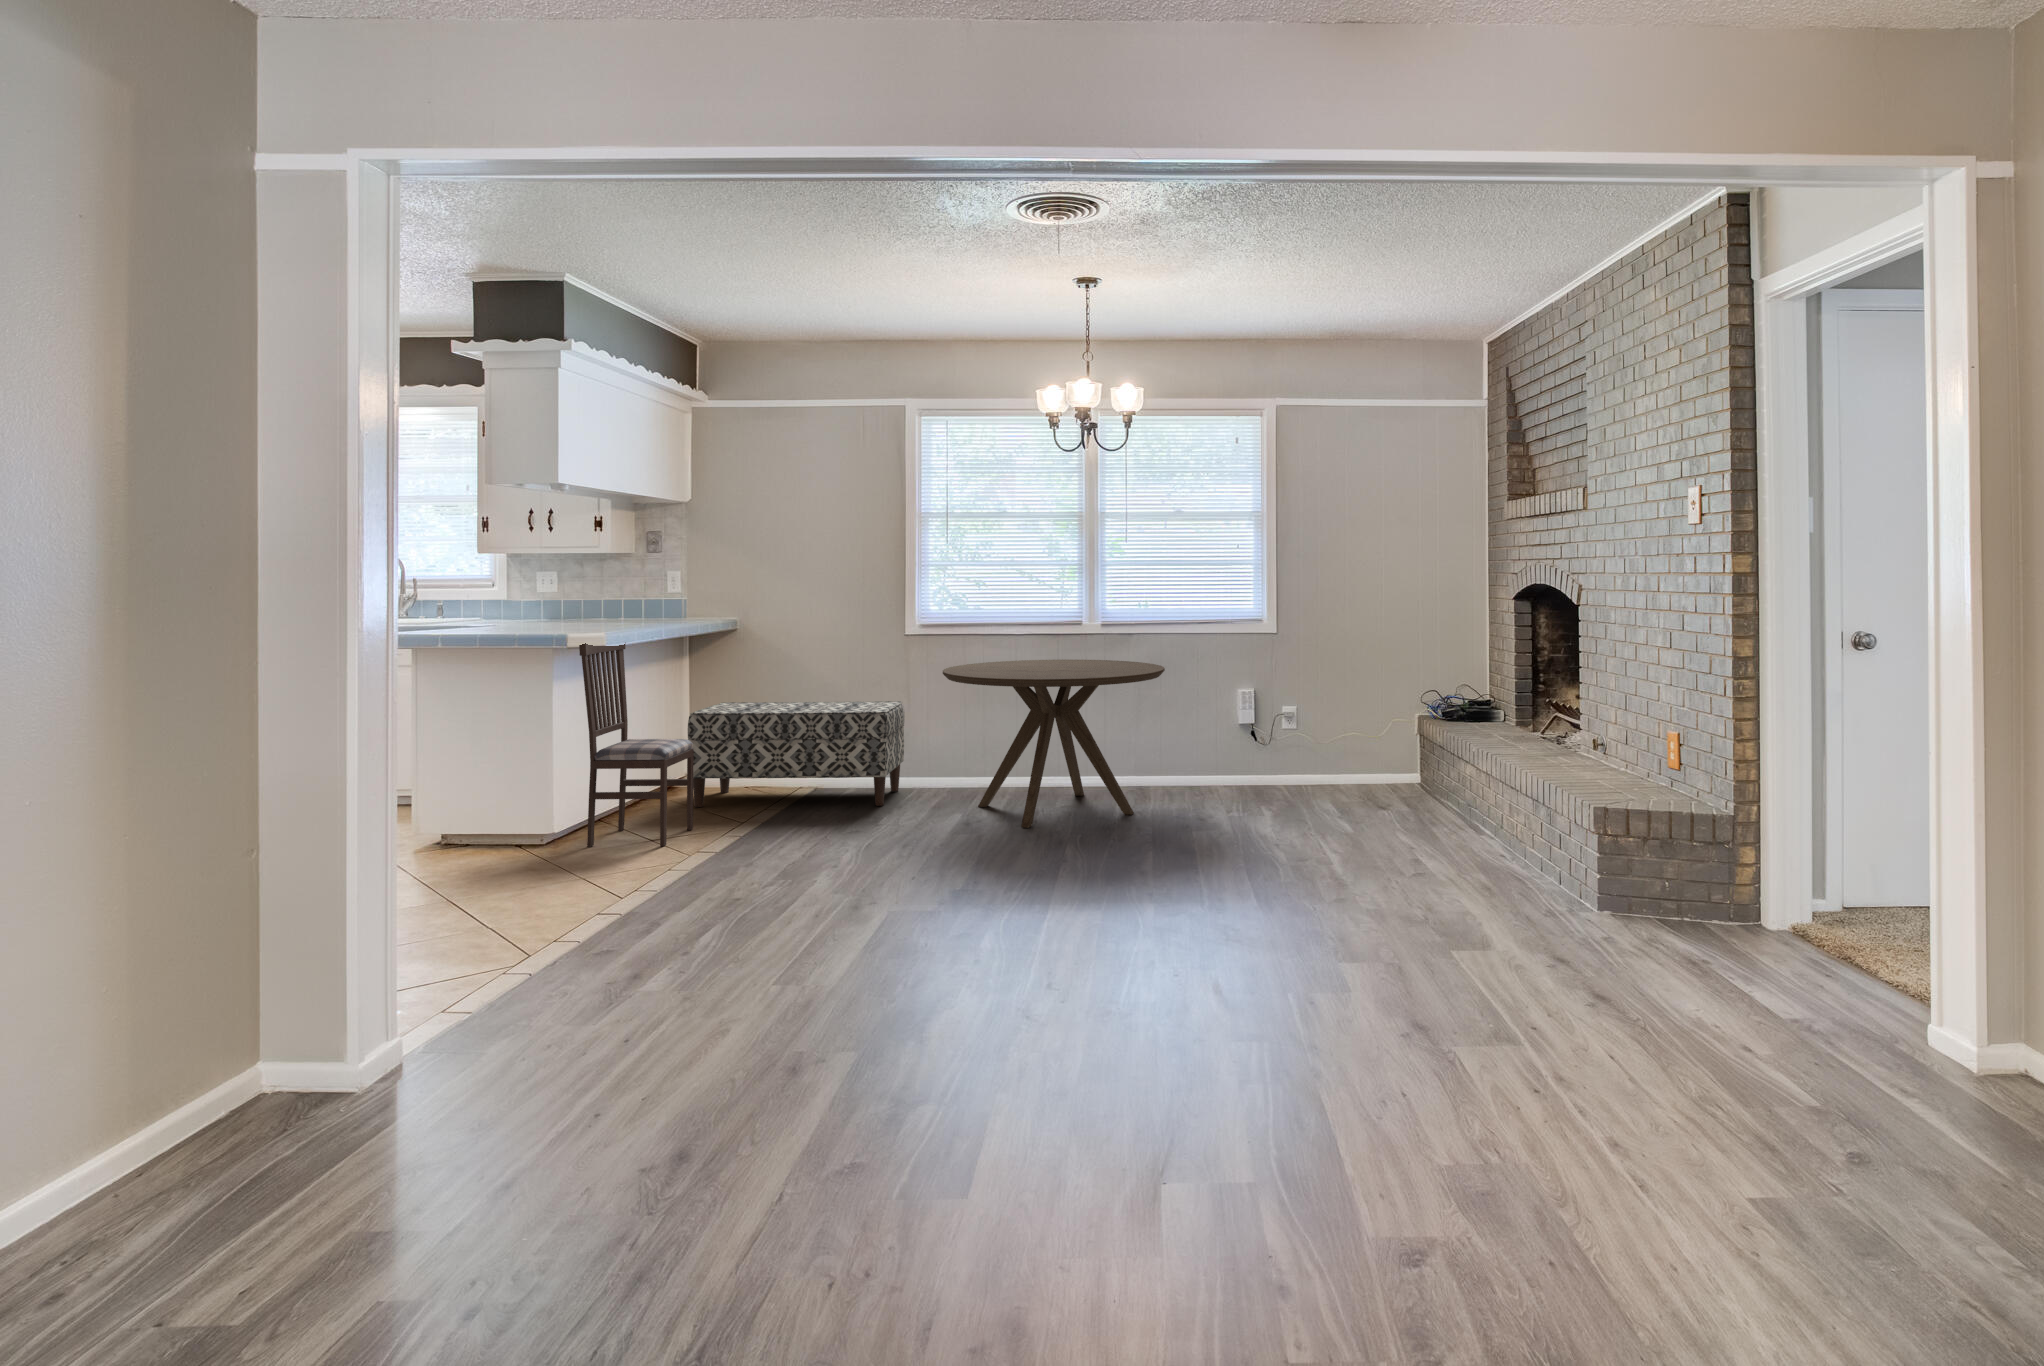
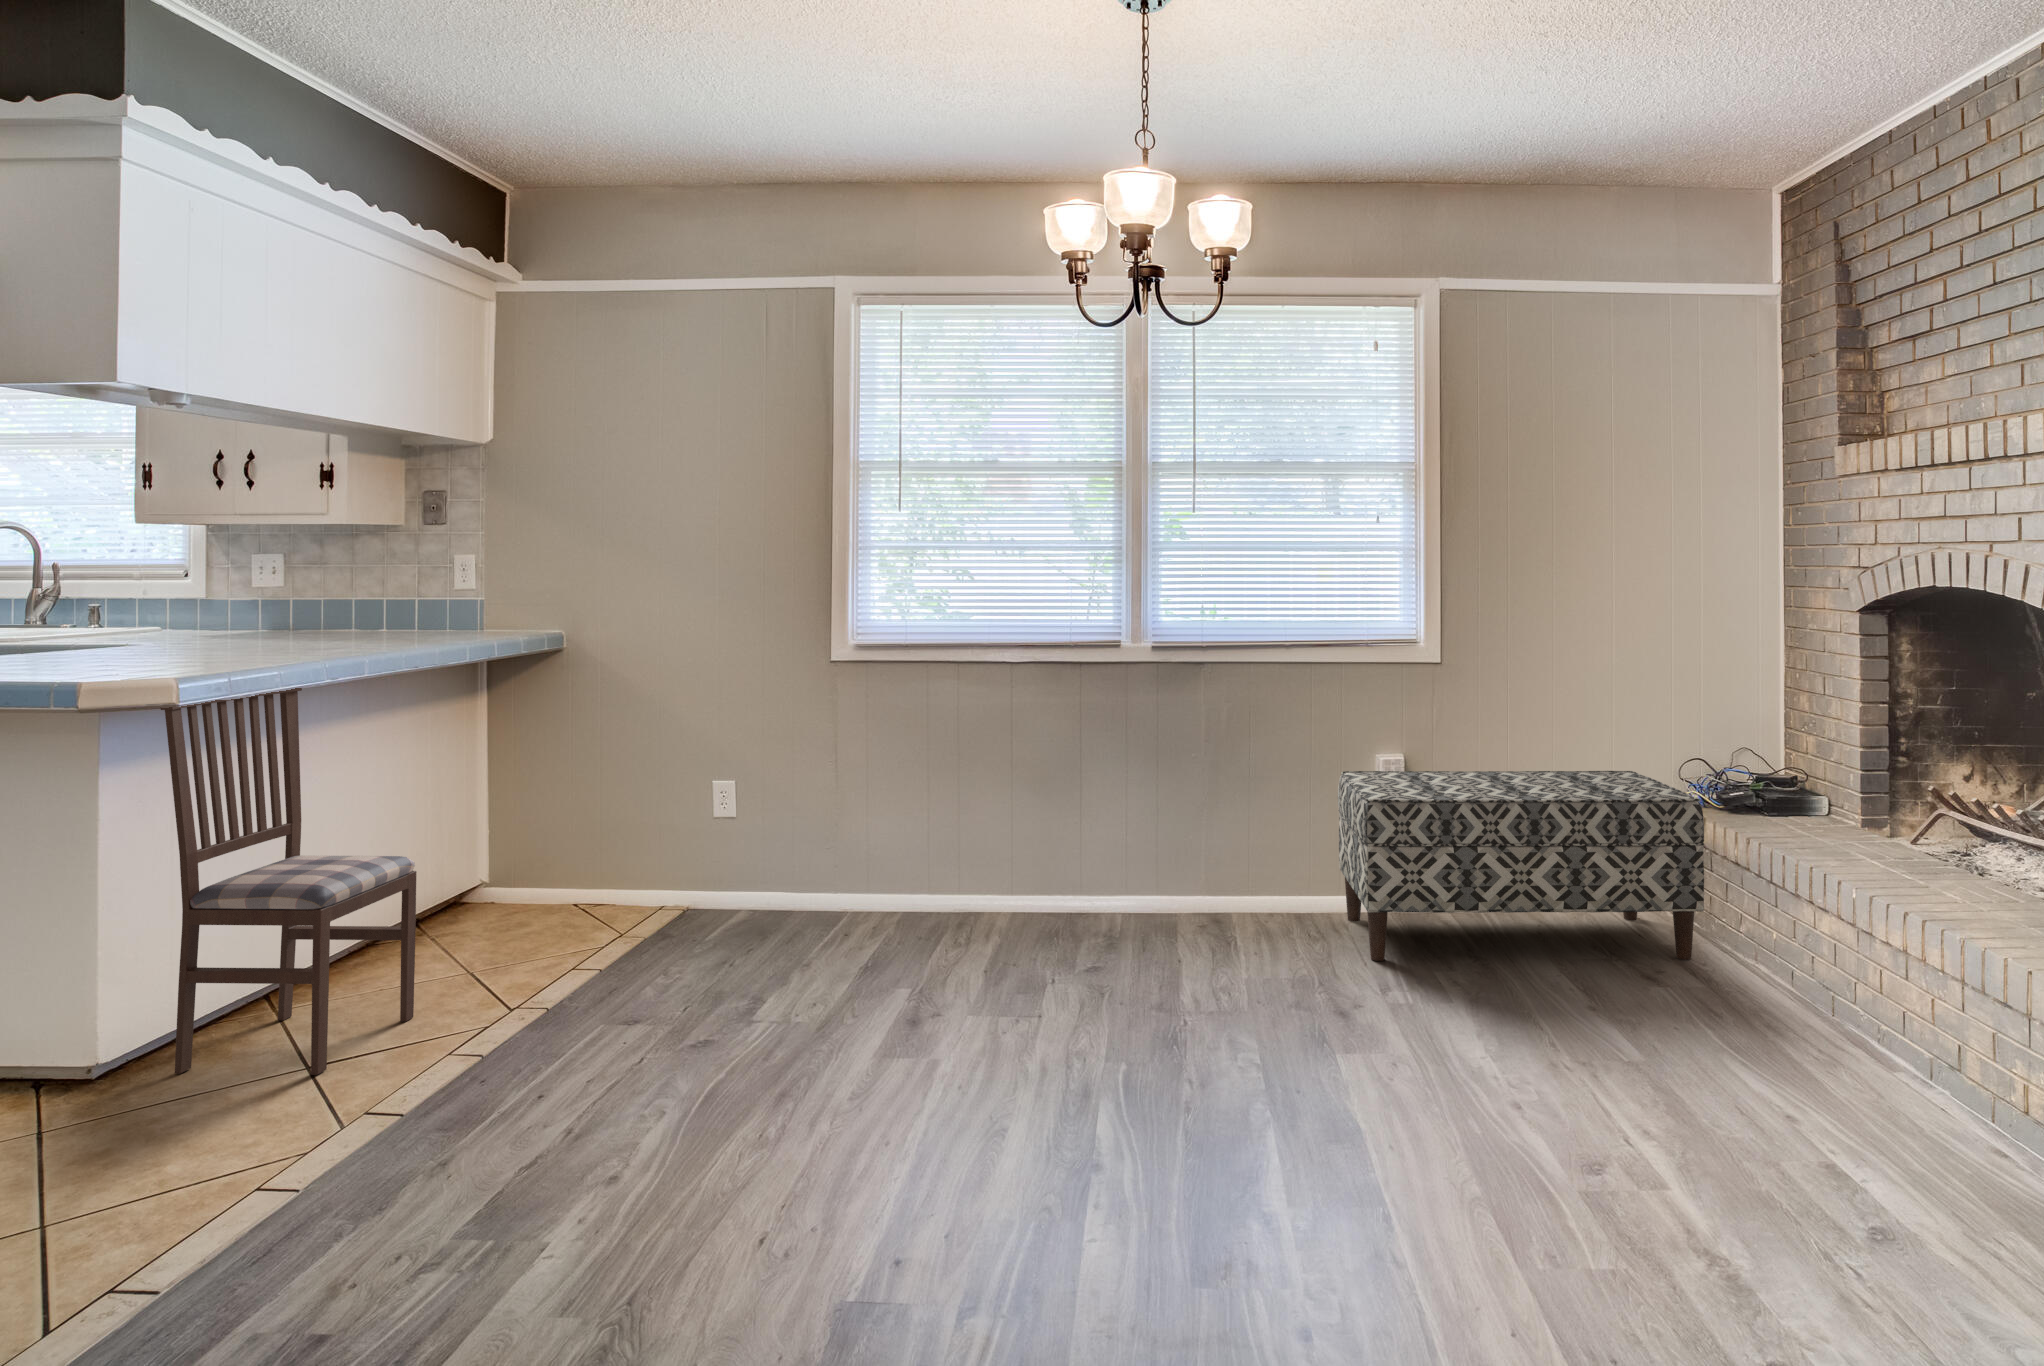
dining table: present [943,660,1165,828] -> none [872,703,1261,1027]
bench: present [688,701,905,807] -> present [1338,771,1704,961]

